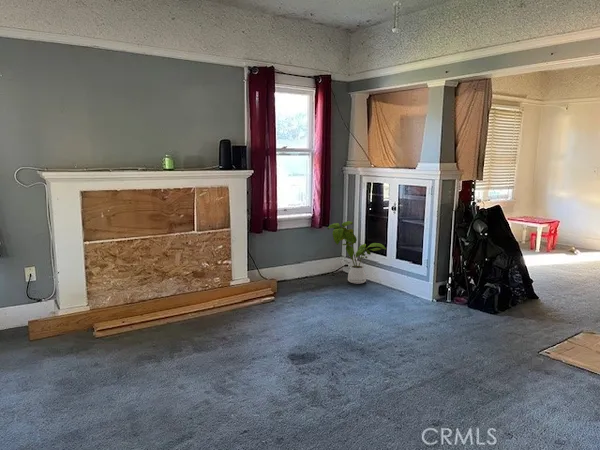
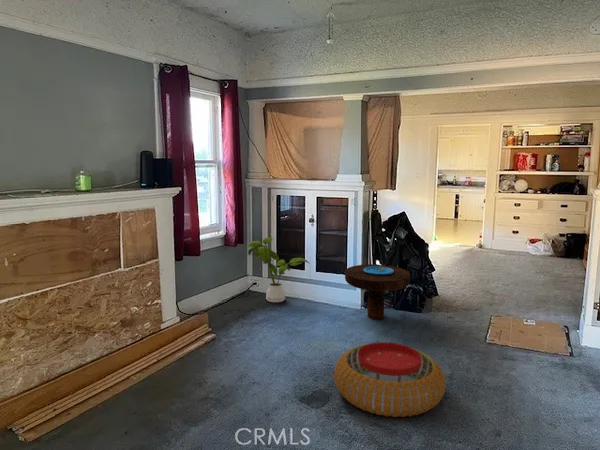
side table: none [406,256,476,313] -> present [345,264,410,320]
pouf: none [317,322,425,391] -> present [334,342,446,417]

